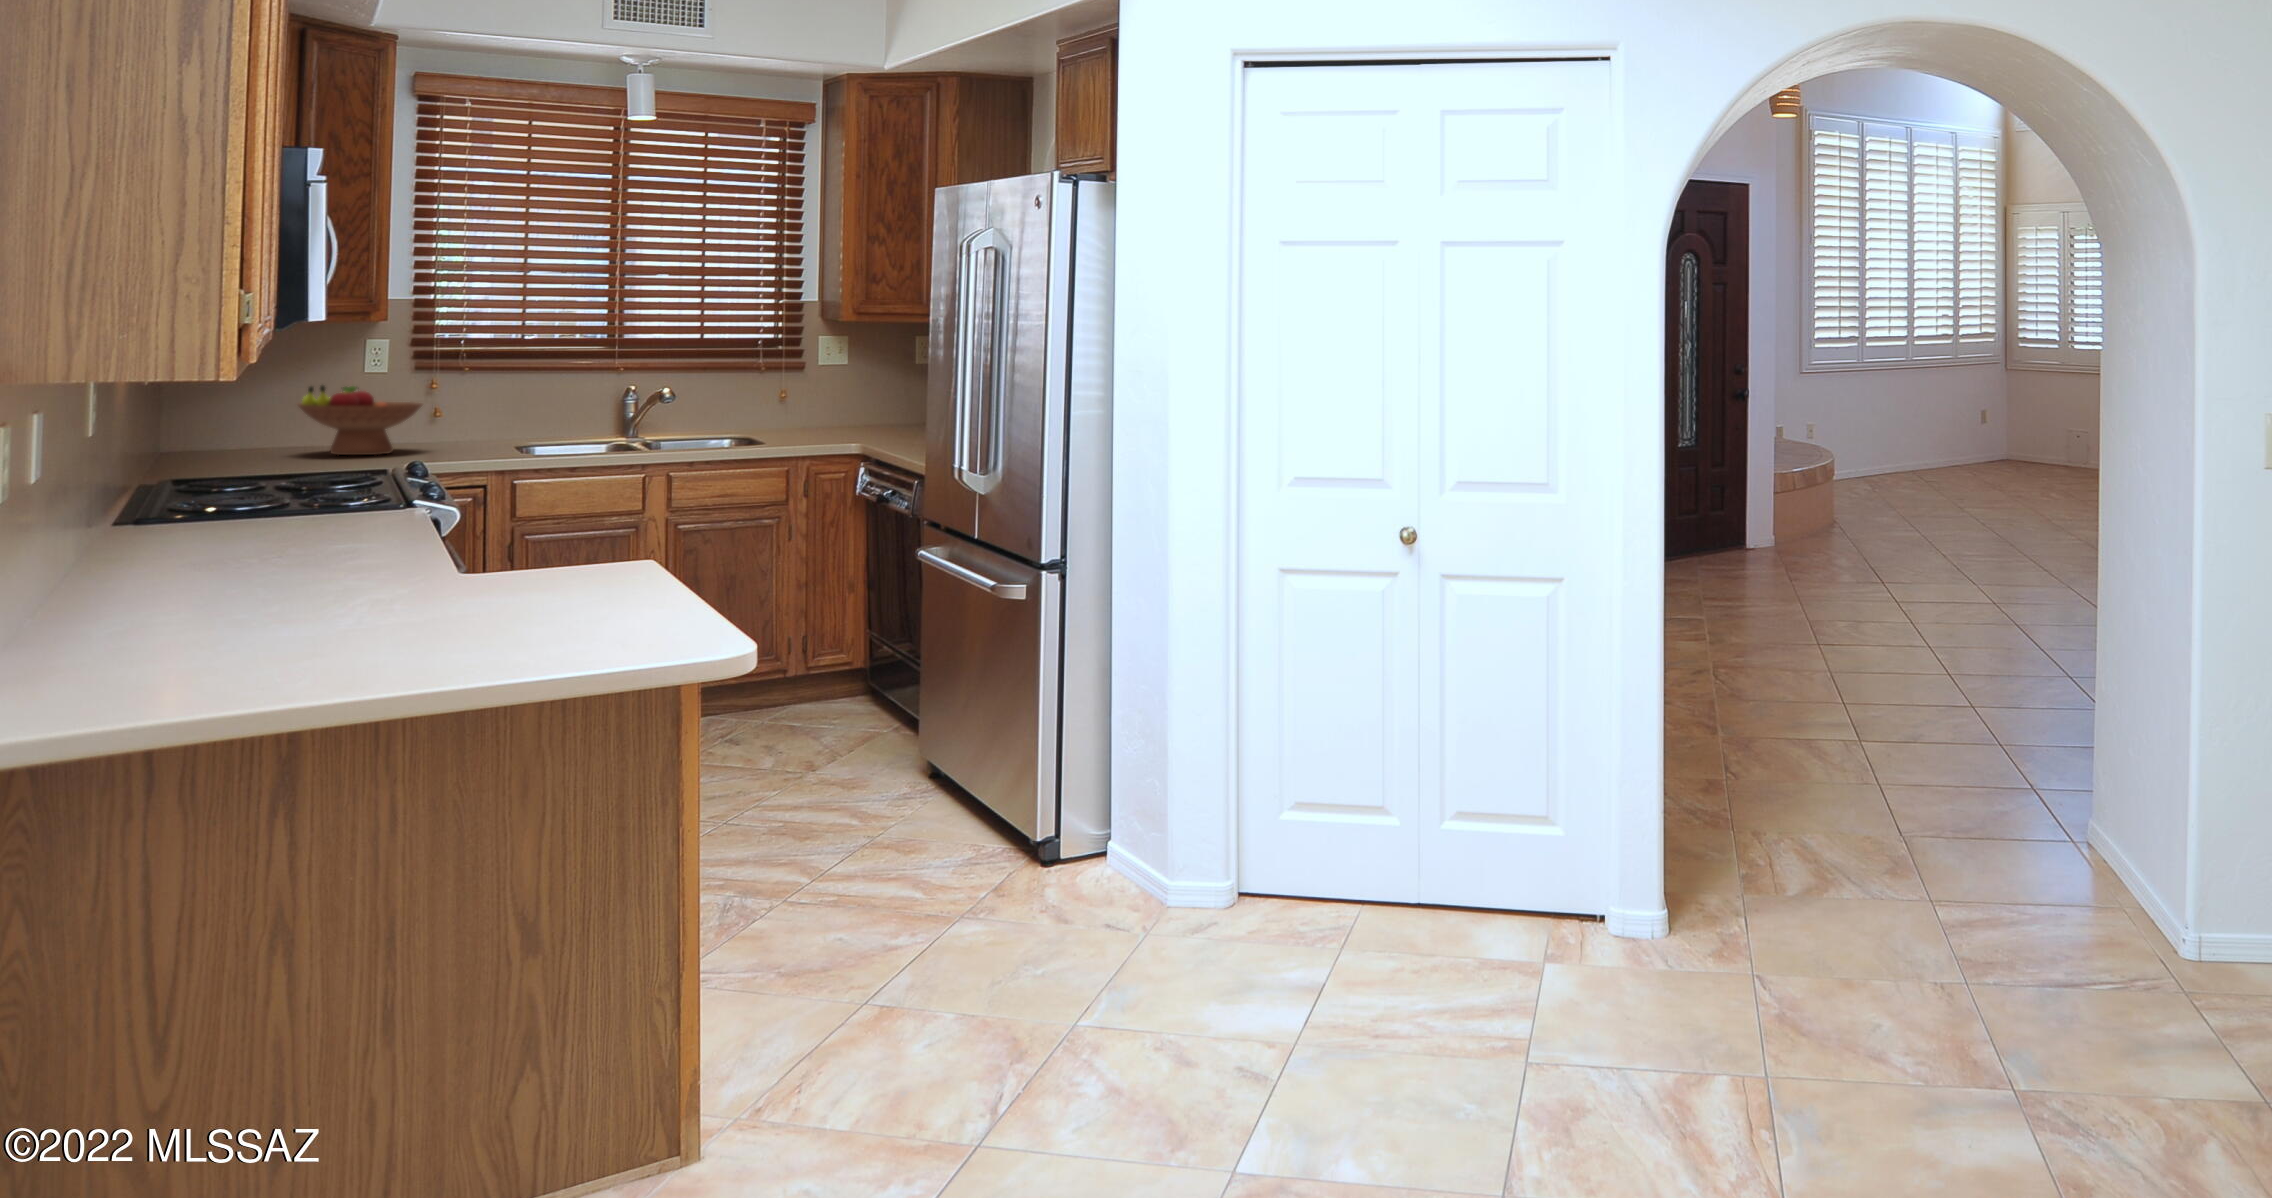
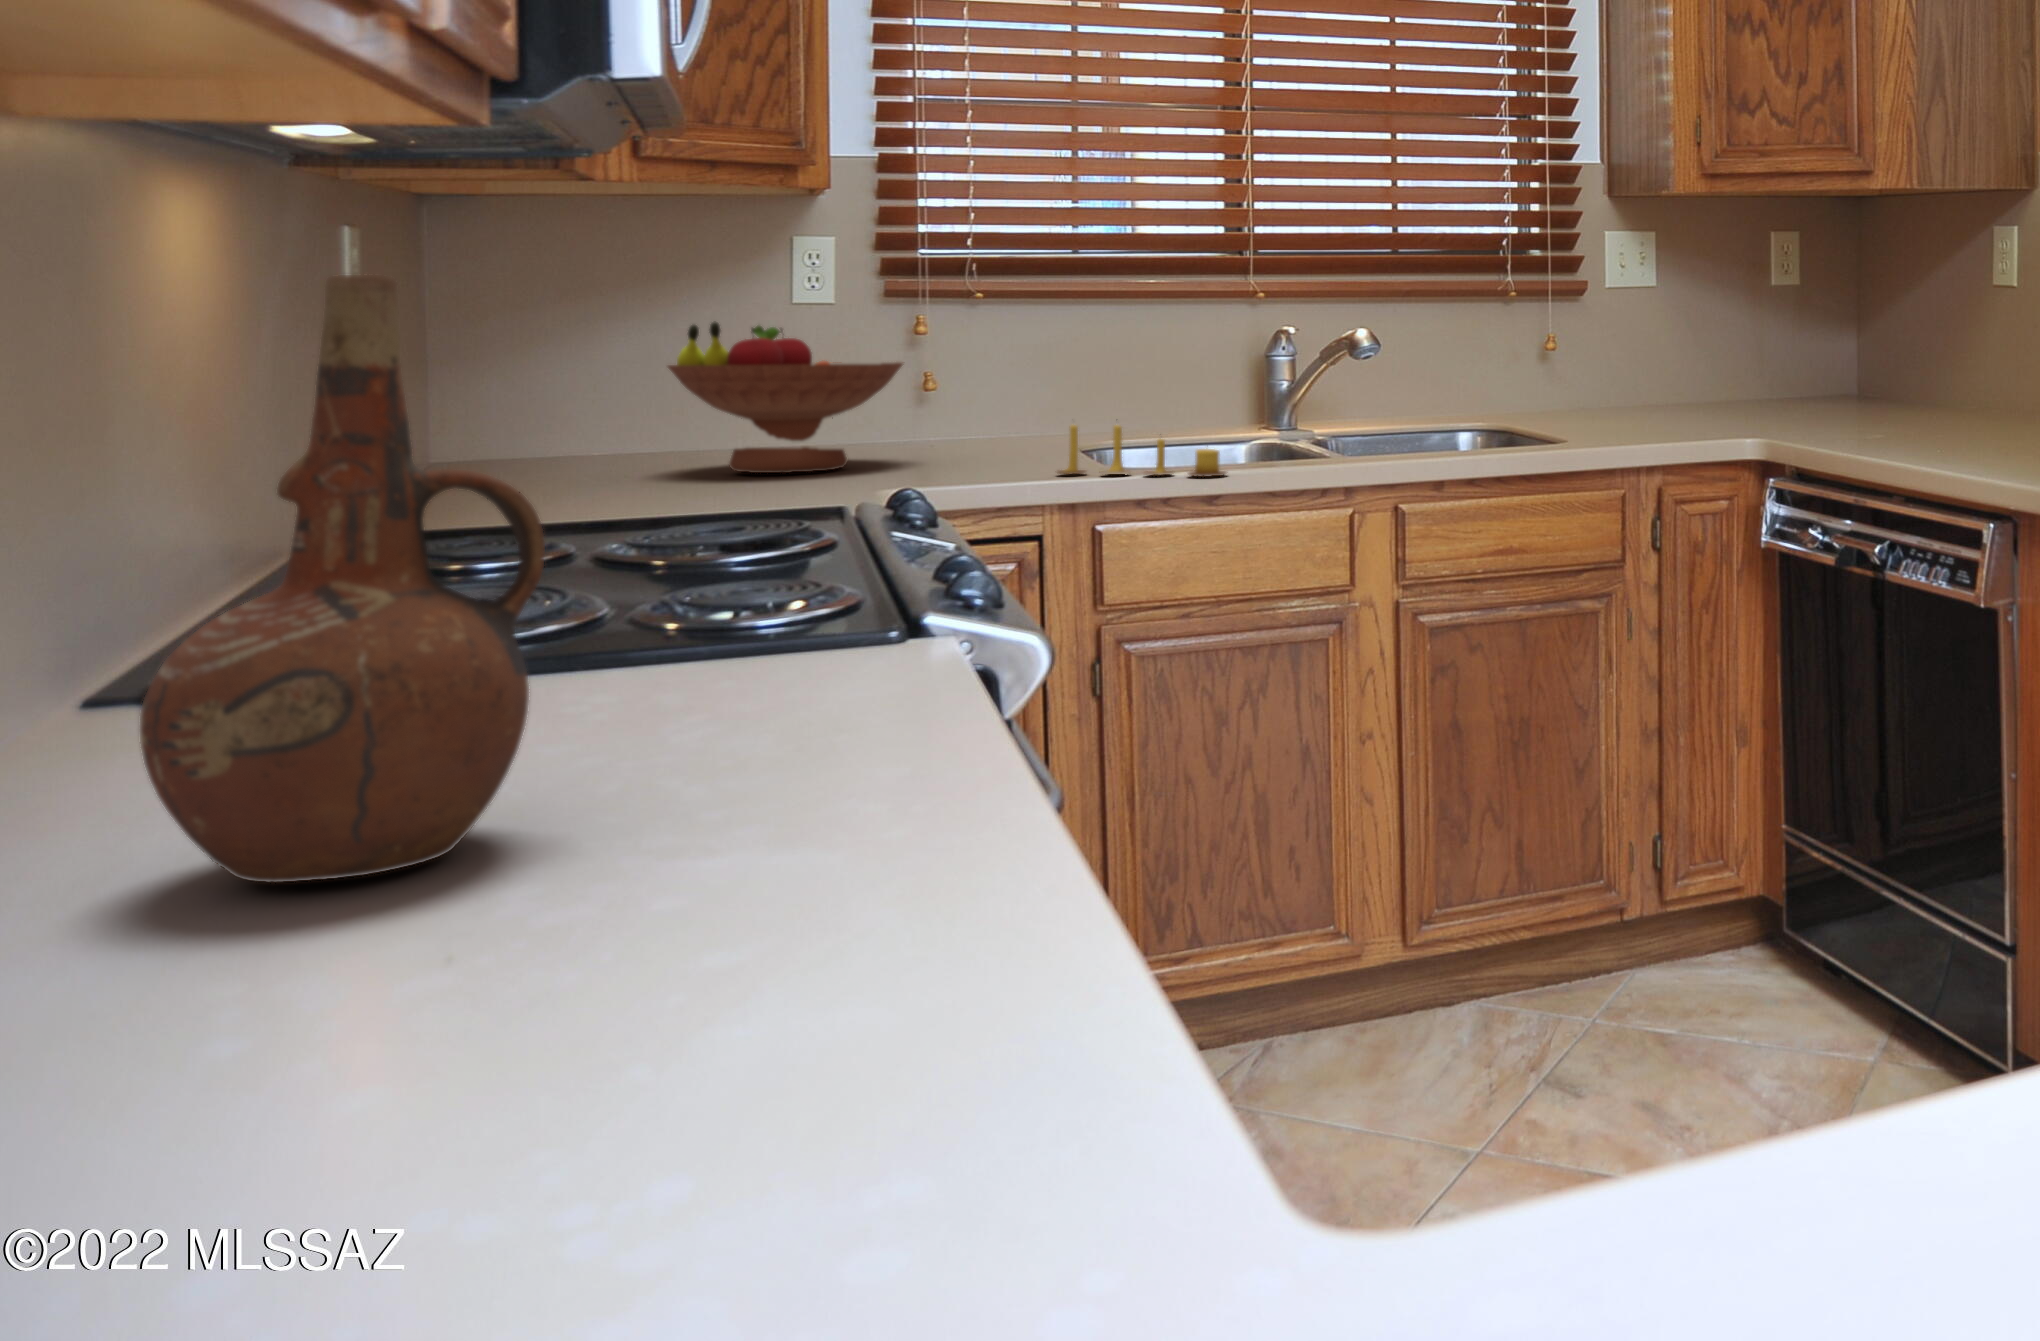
ceramic pitcher: none [219,416,308,540] -> present [140,274,545,883]
candle: none [499,433,583,459] -> present [1058,425,1226,477]

